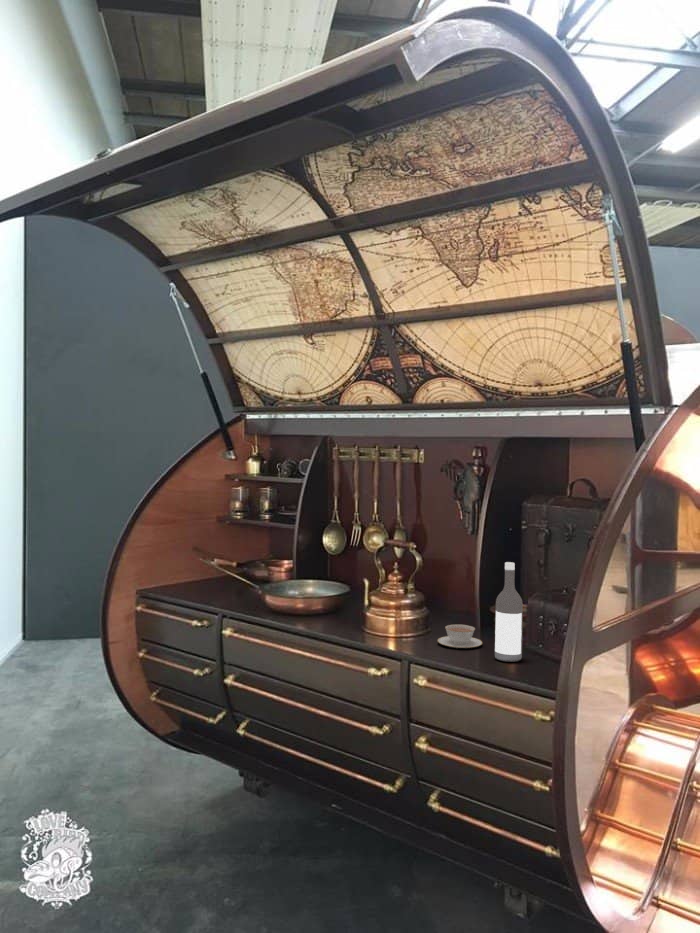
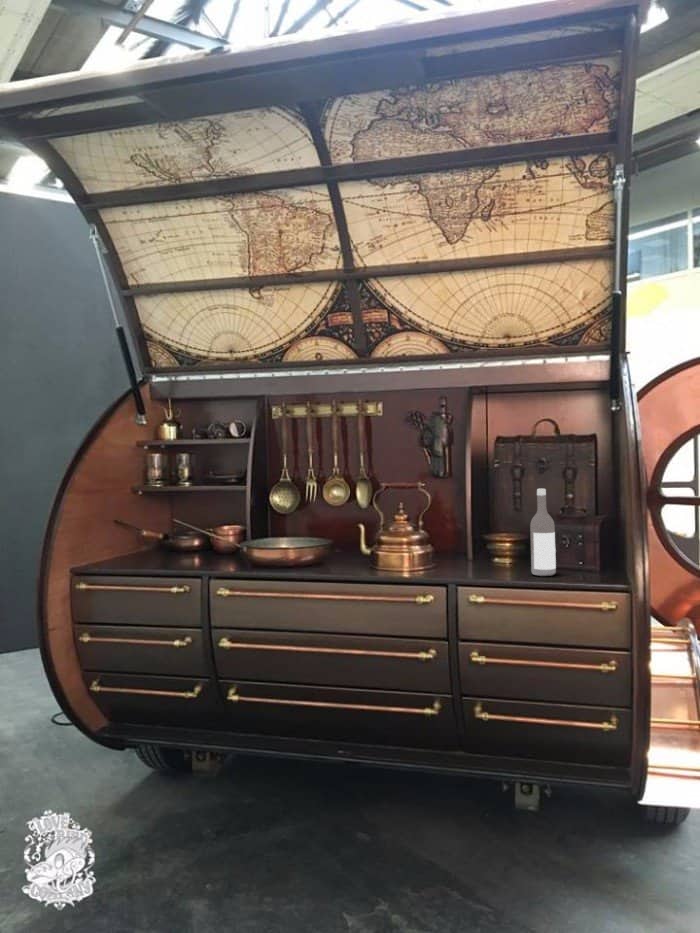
teacup: present [438,624,482,648] -> none [463,554,504,573]

